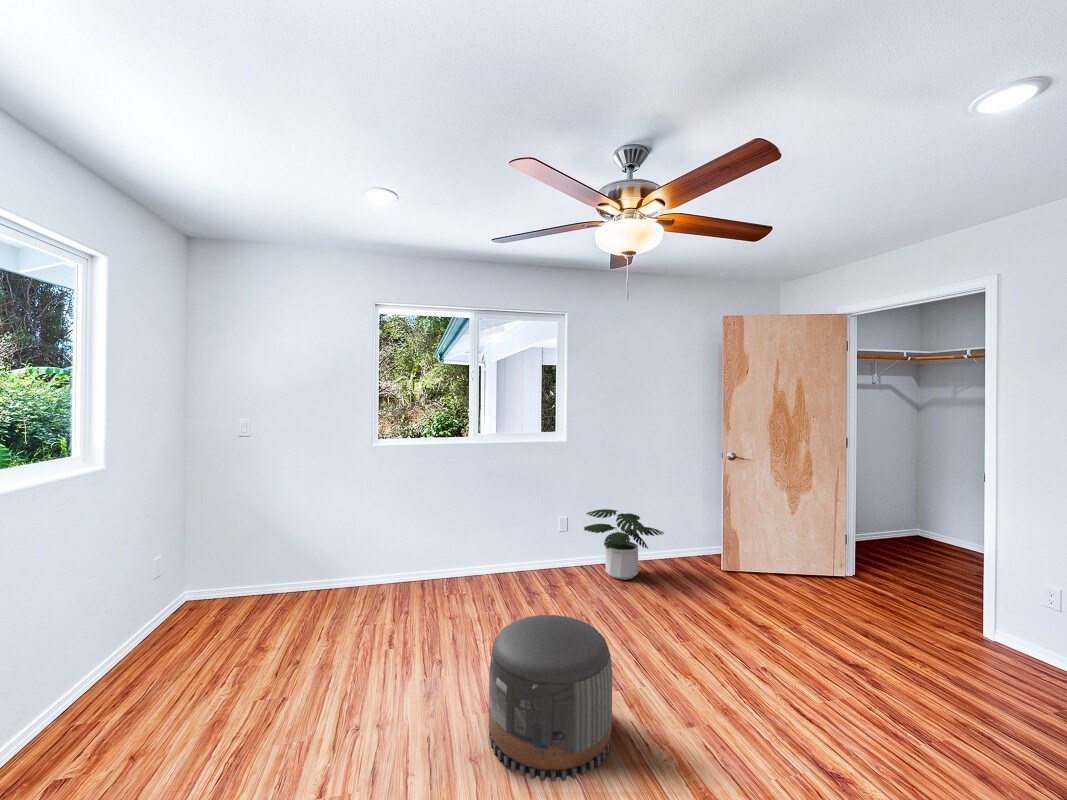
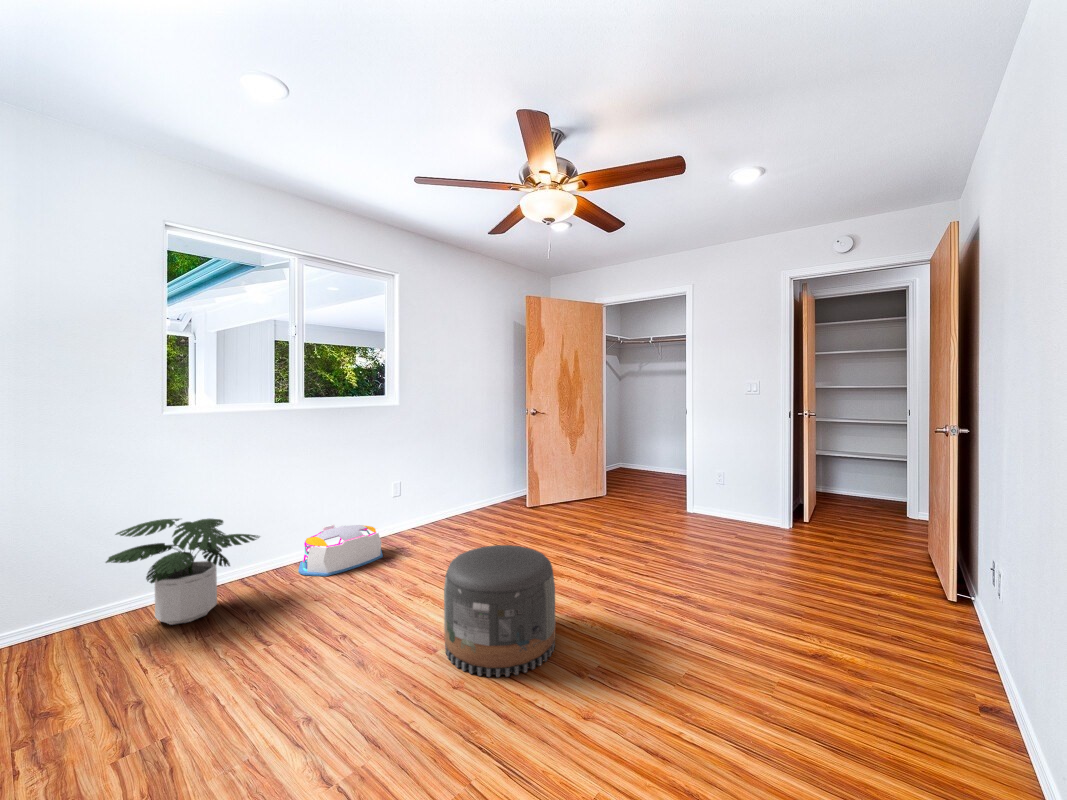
potted plant: present [584,509,664,580] -> present [106,519,260,625]
storage bin: none [463,549,538,597] -> present [298,524,383,576]

